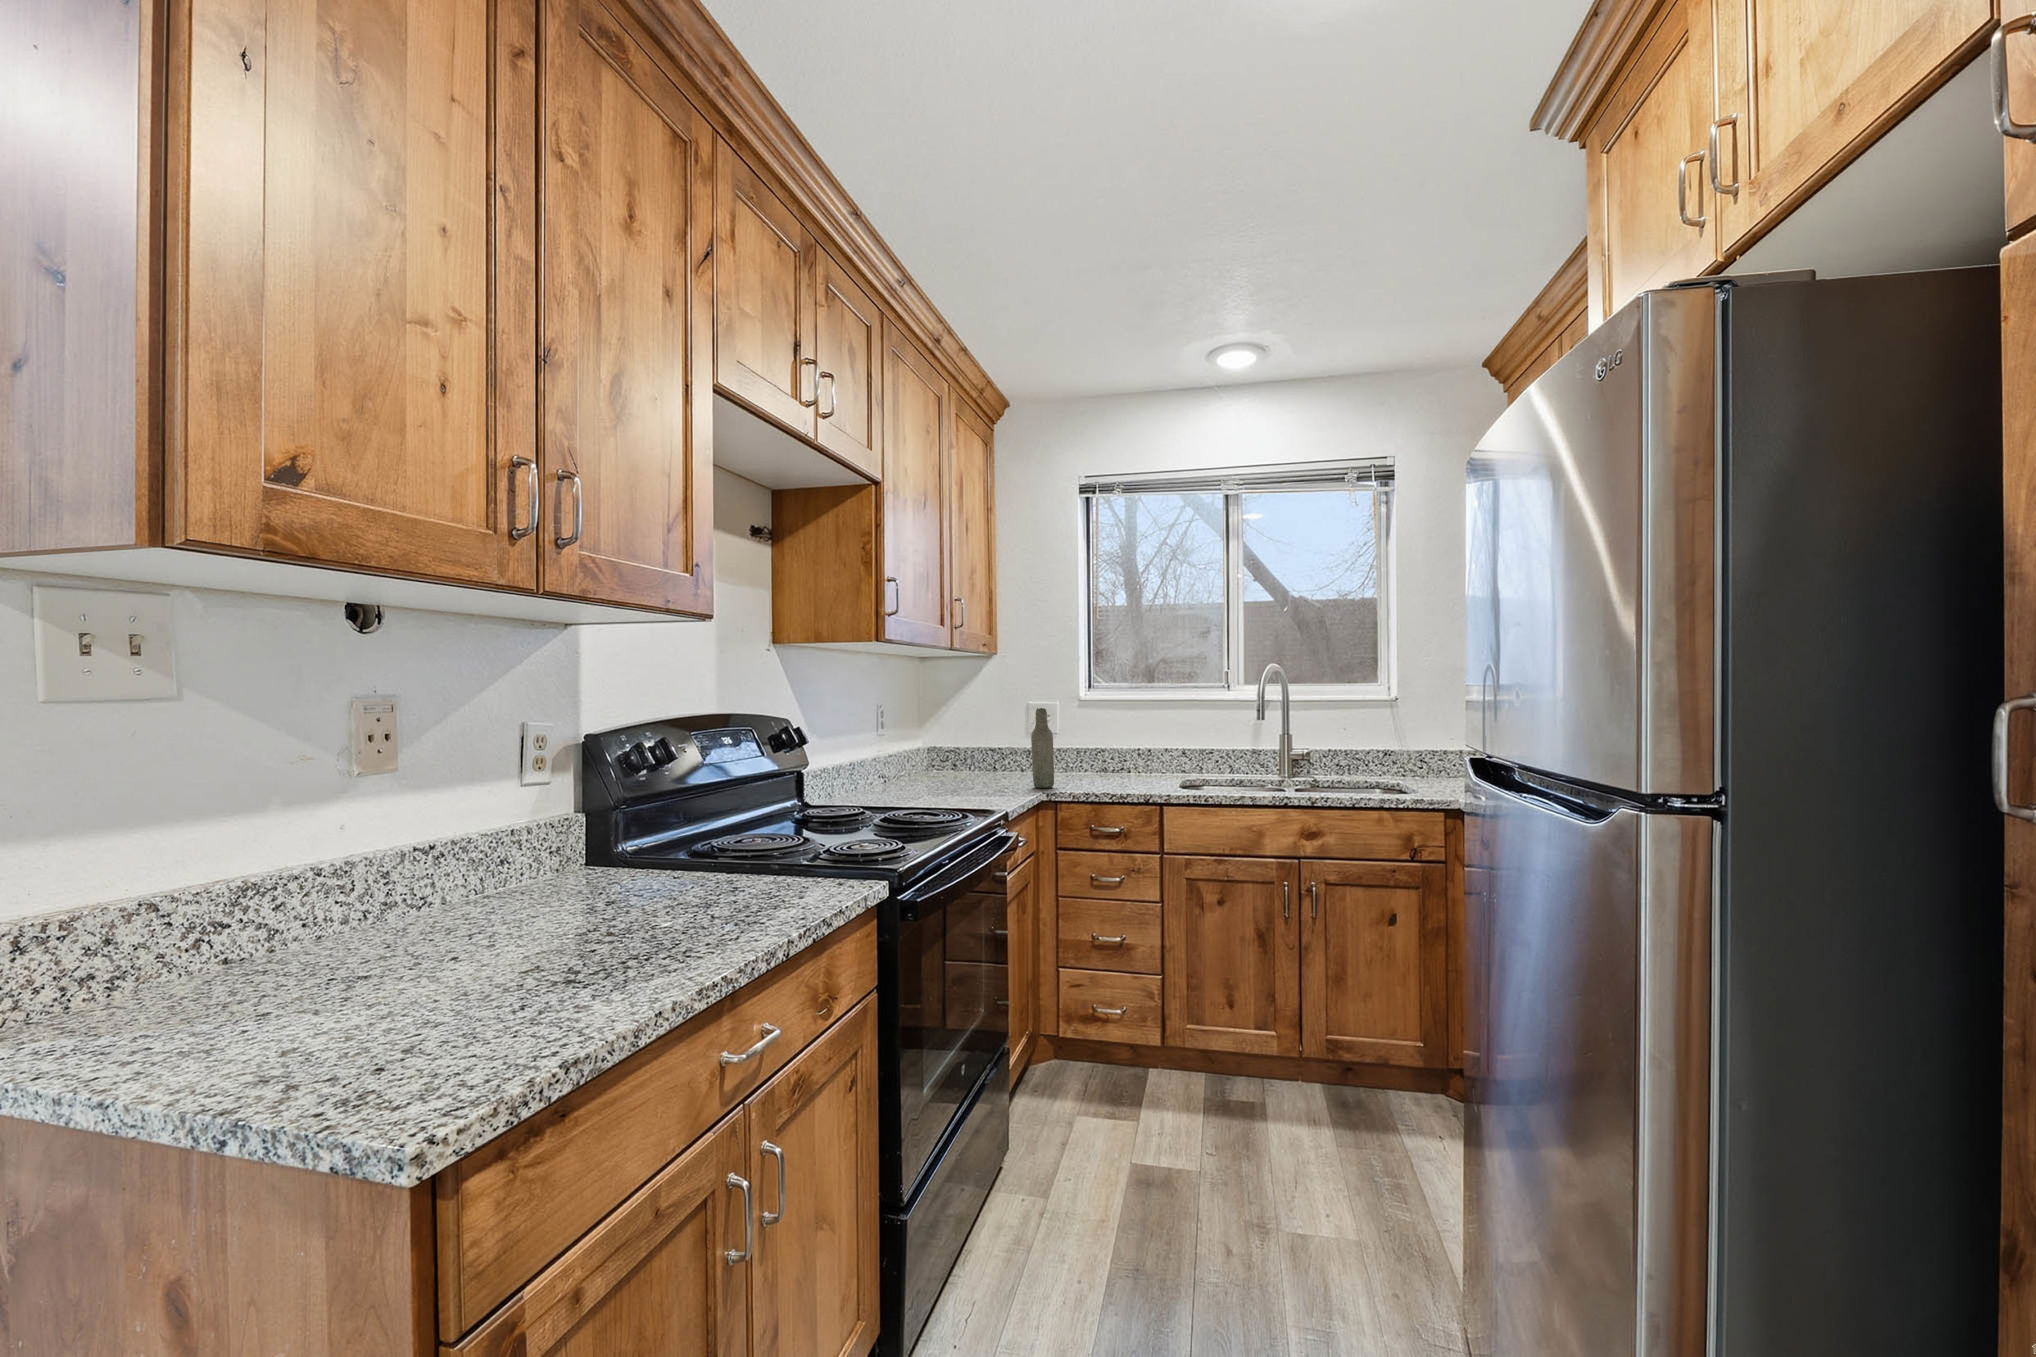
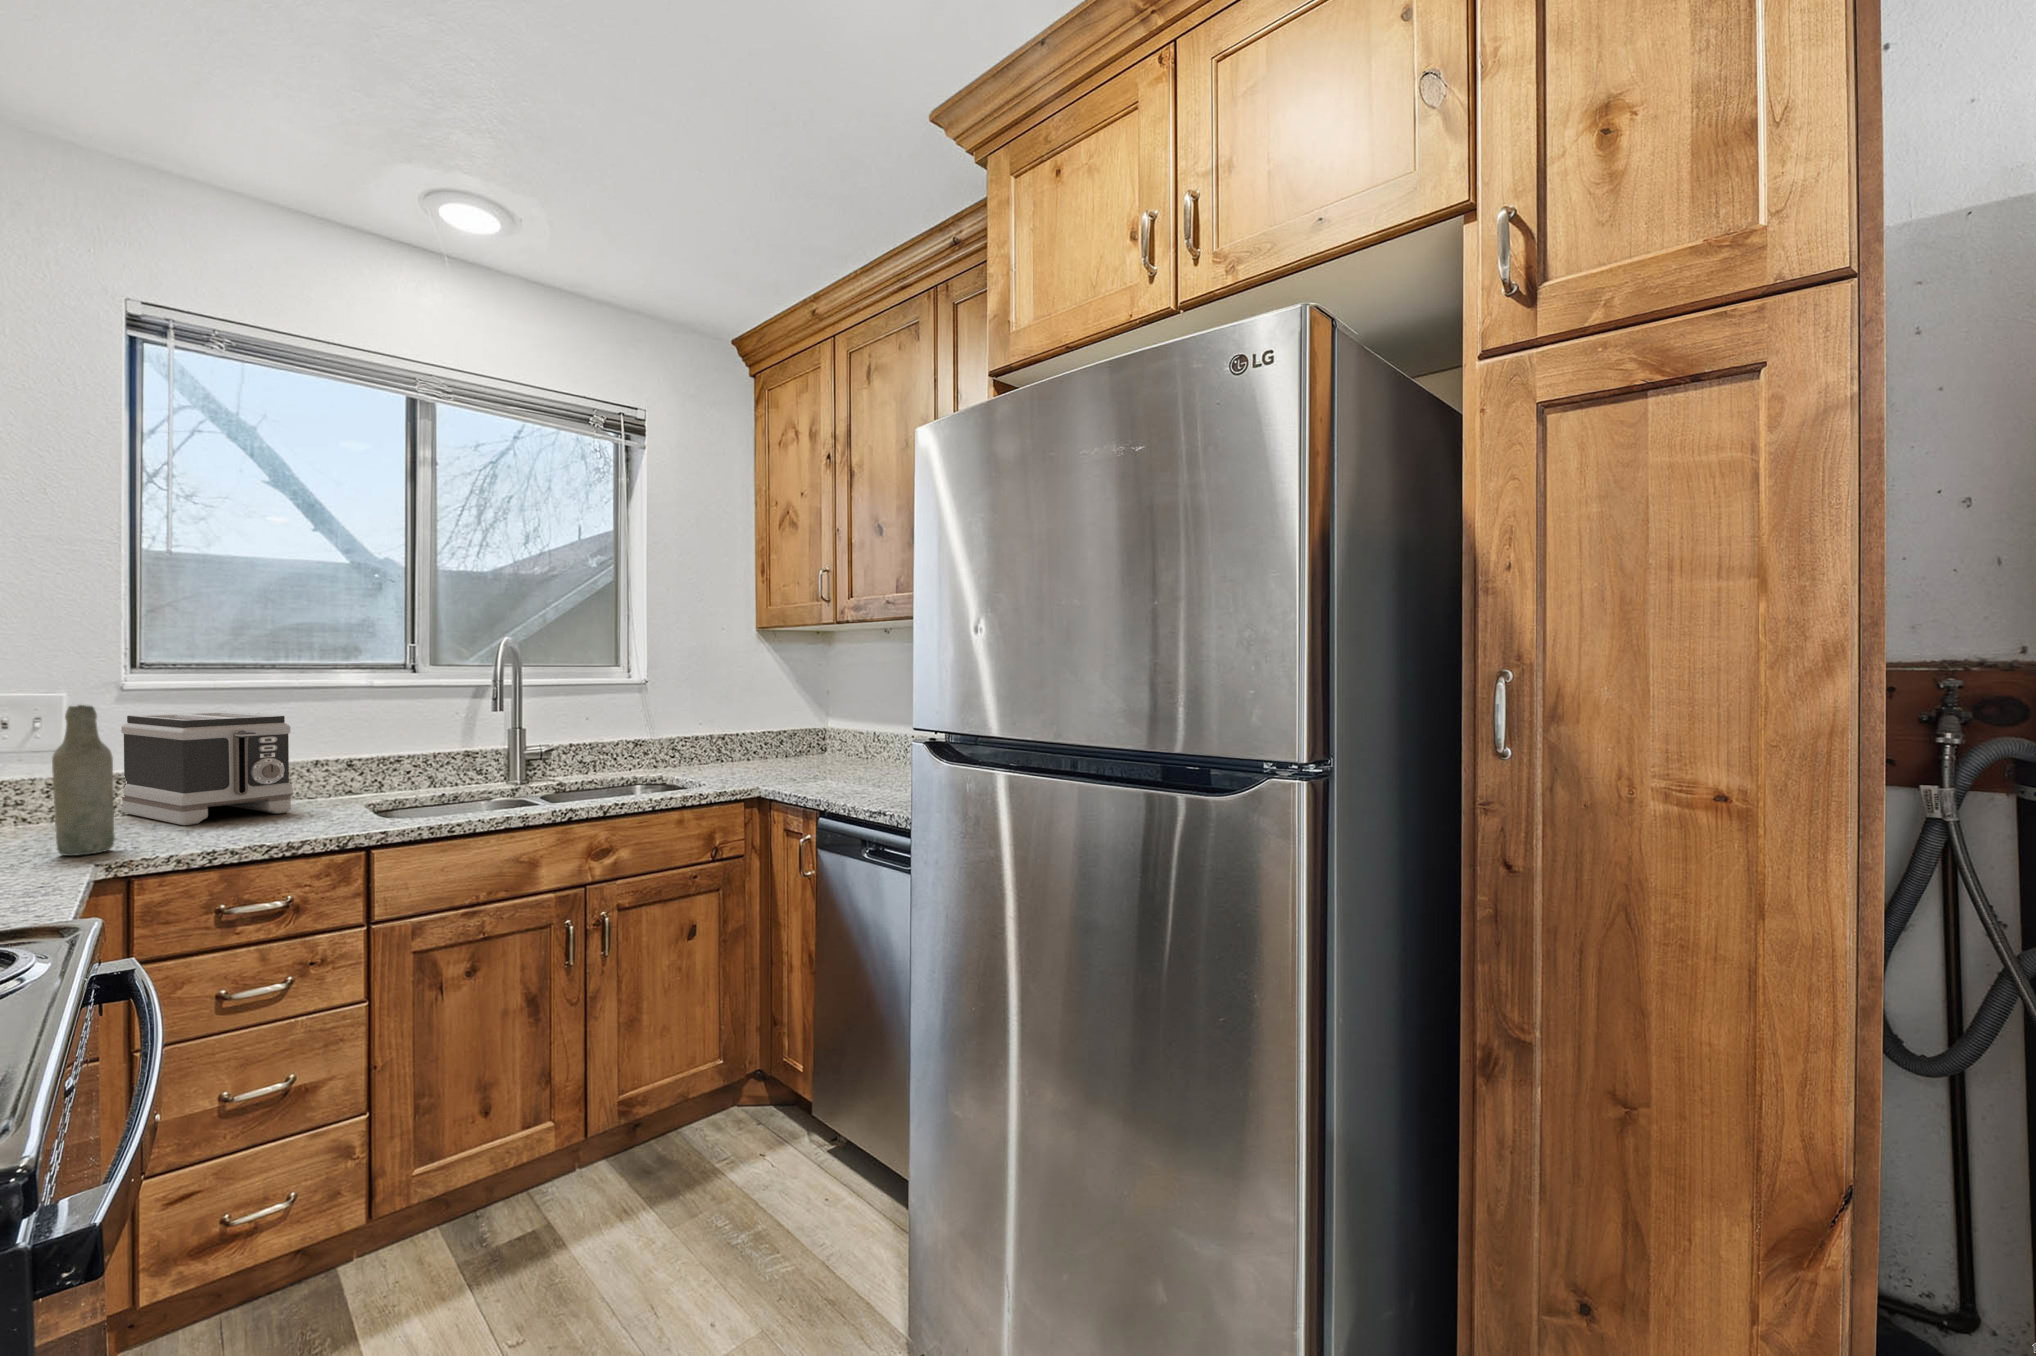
toaster: none [1078,715,1144,781] -> present [121,712,293,825]

